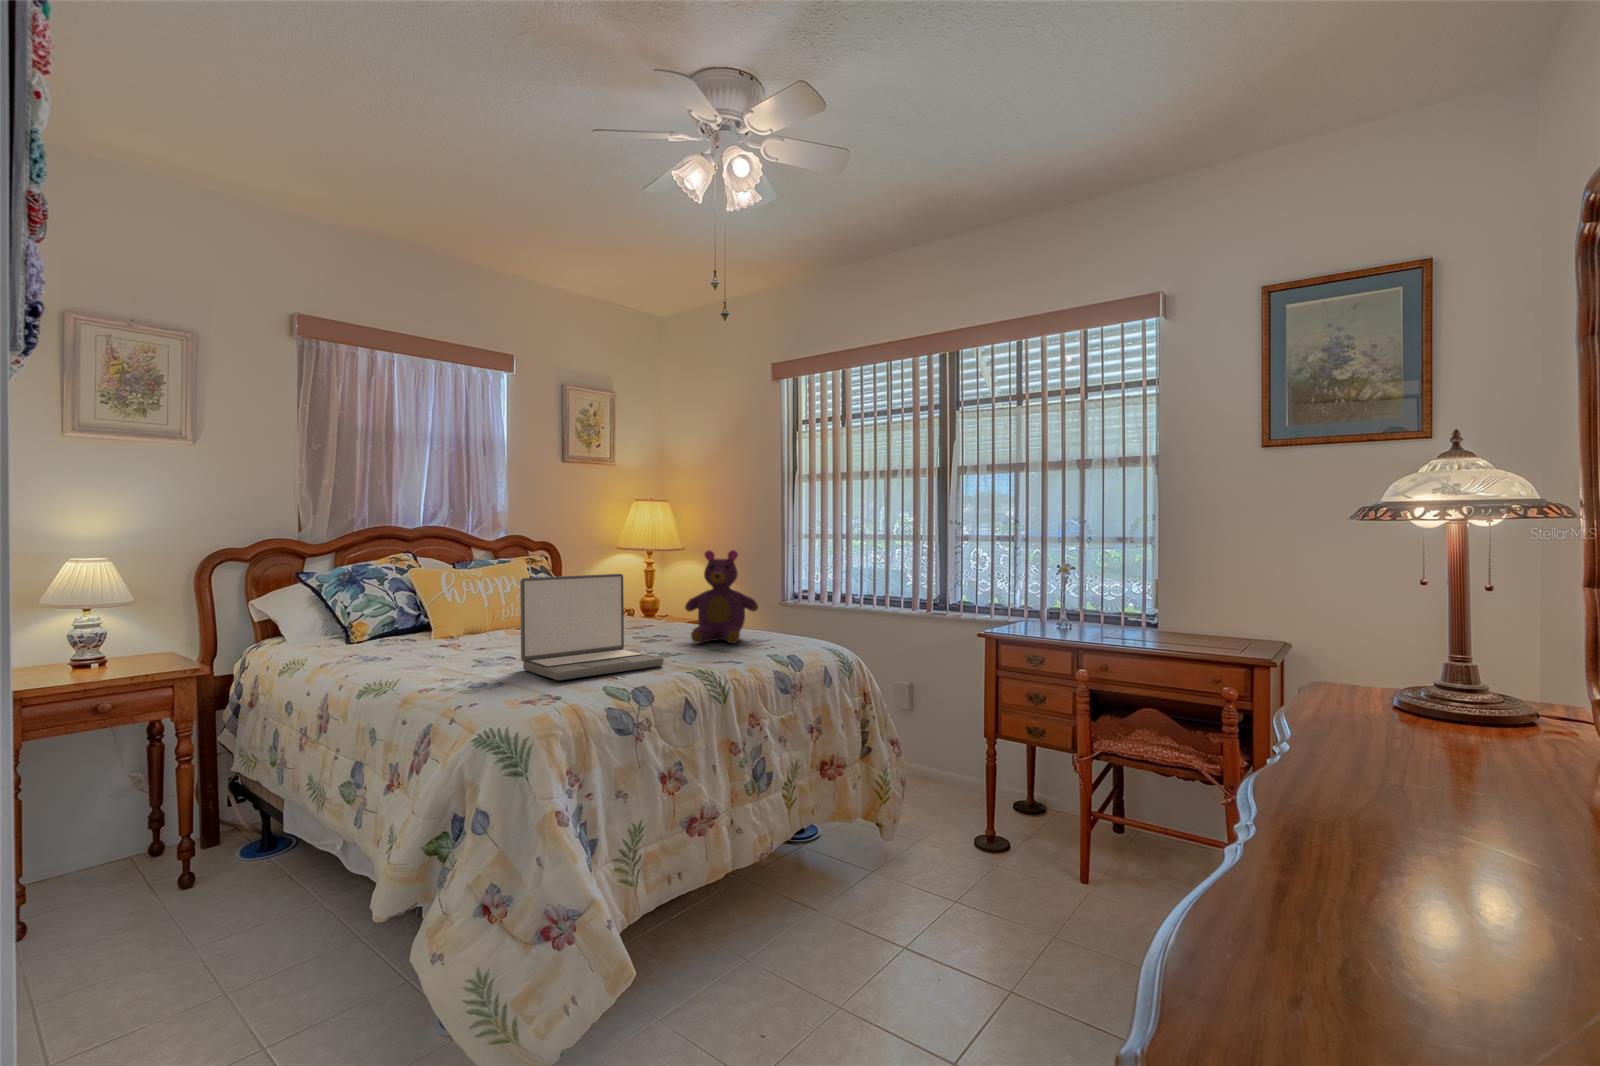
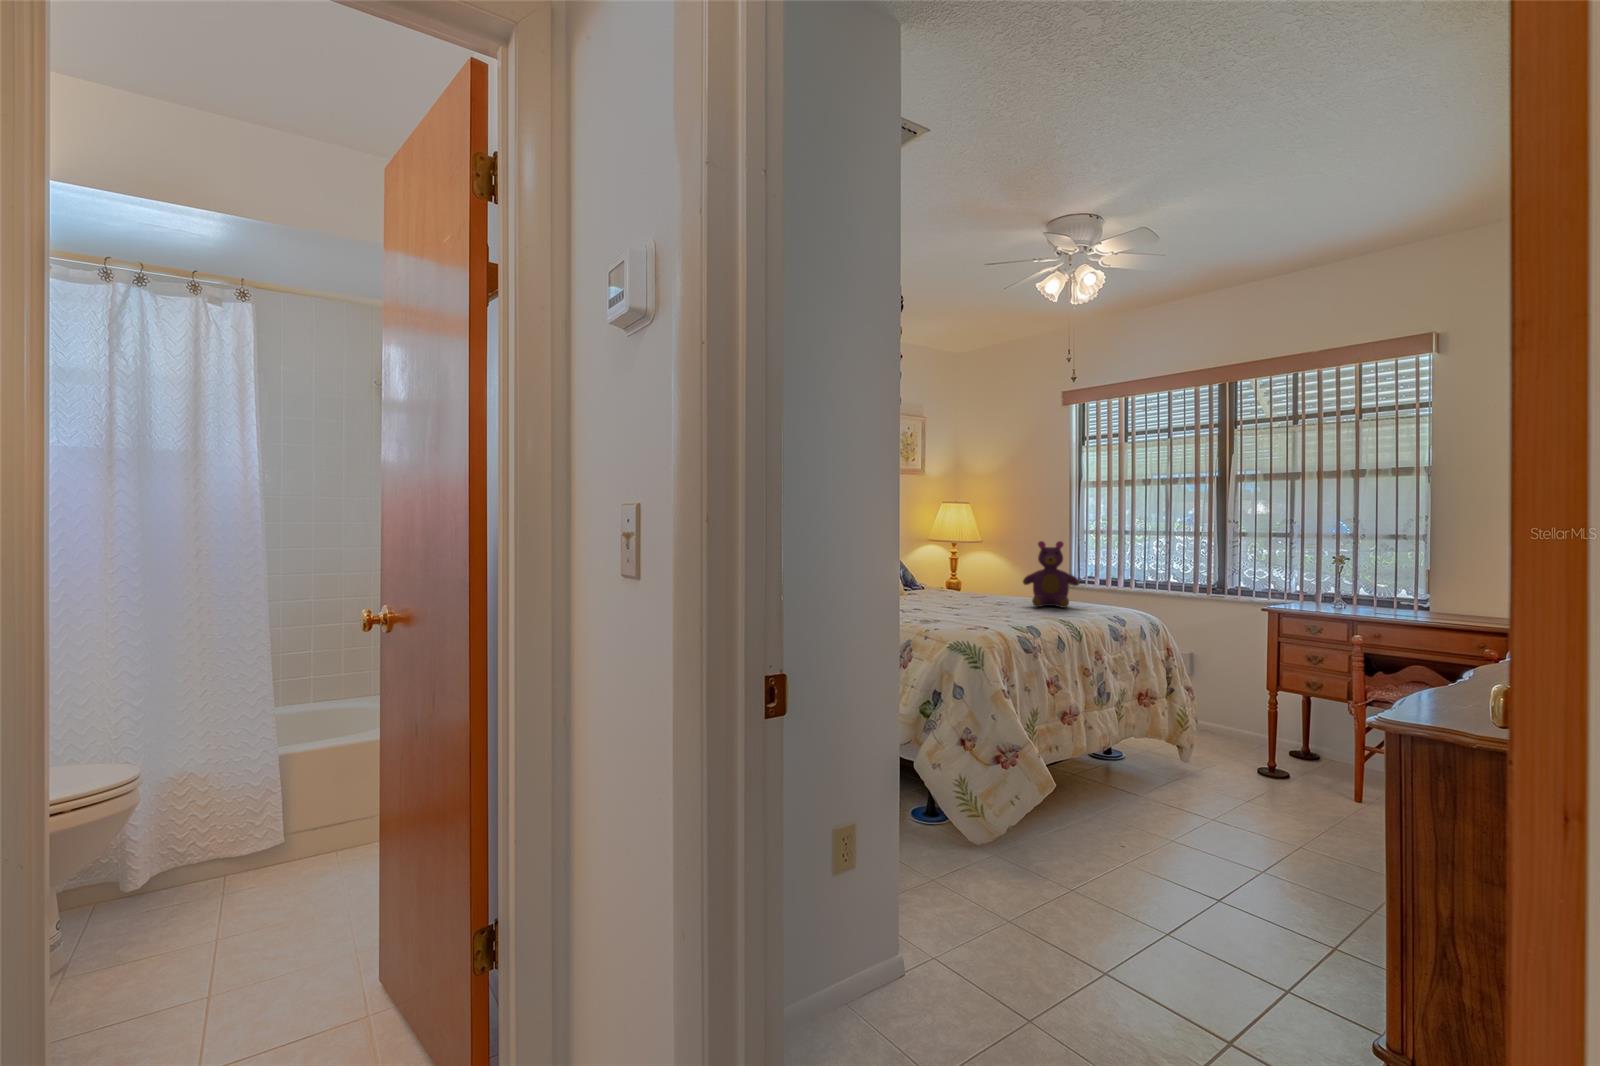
laptop: present [520,574,664,680] -> none [933,556,1029,621]

